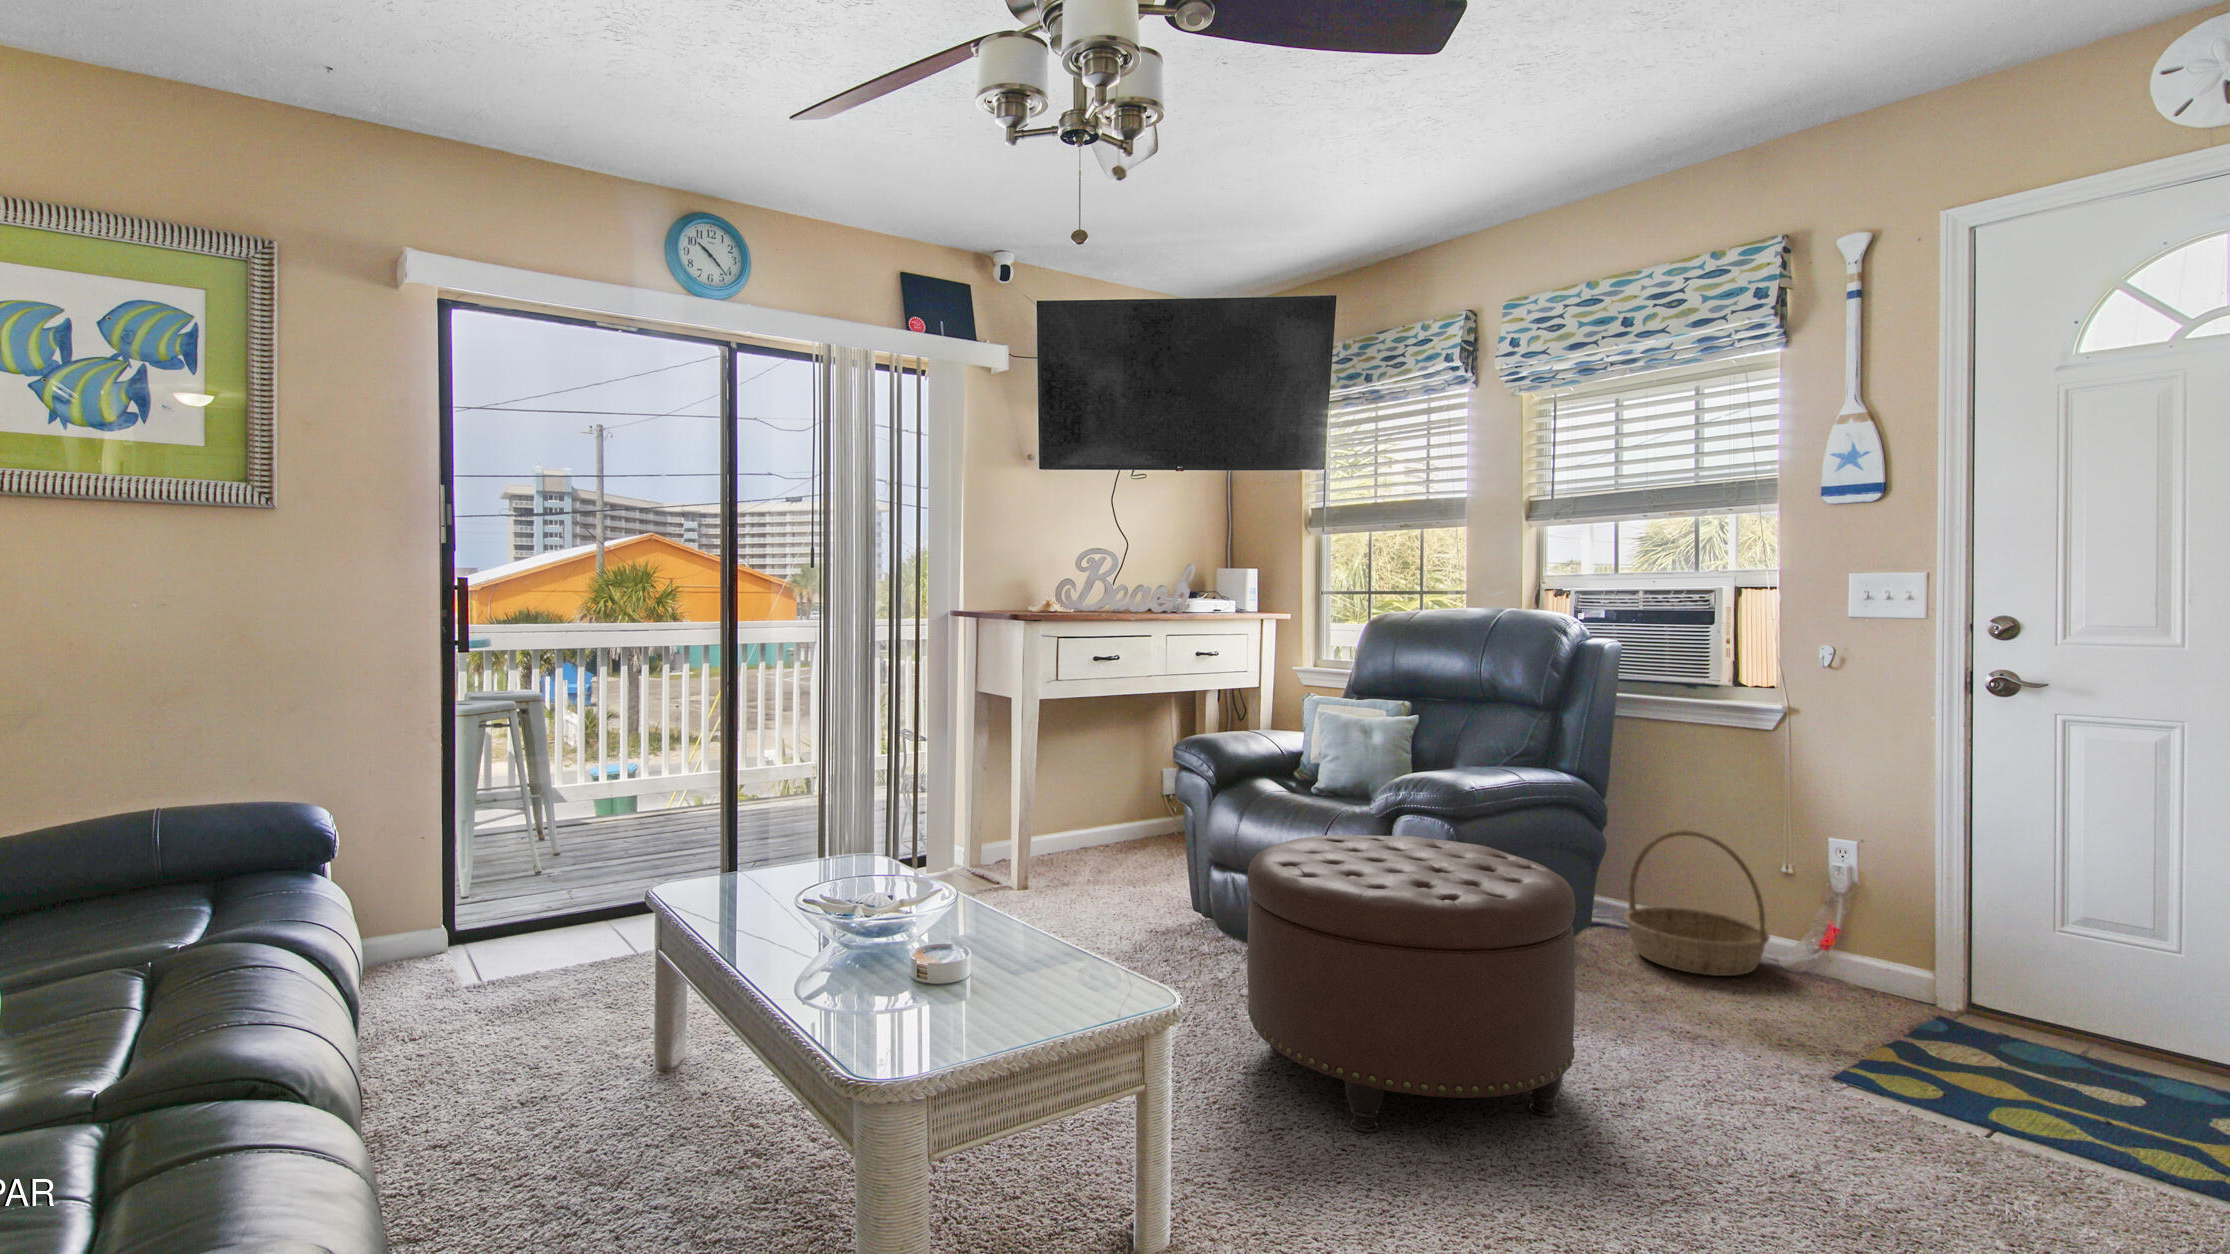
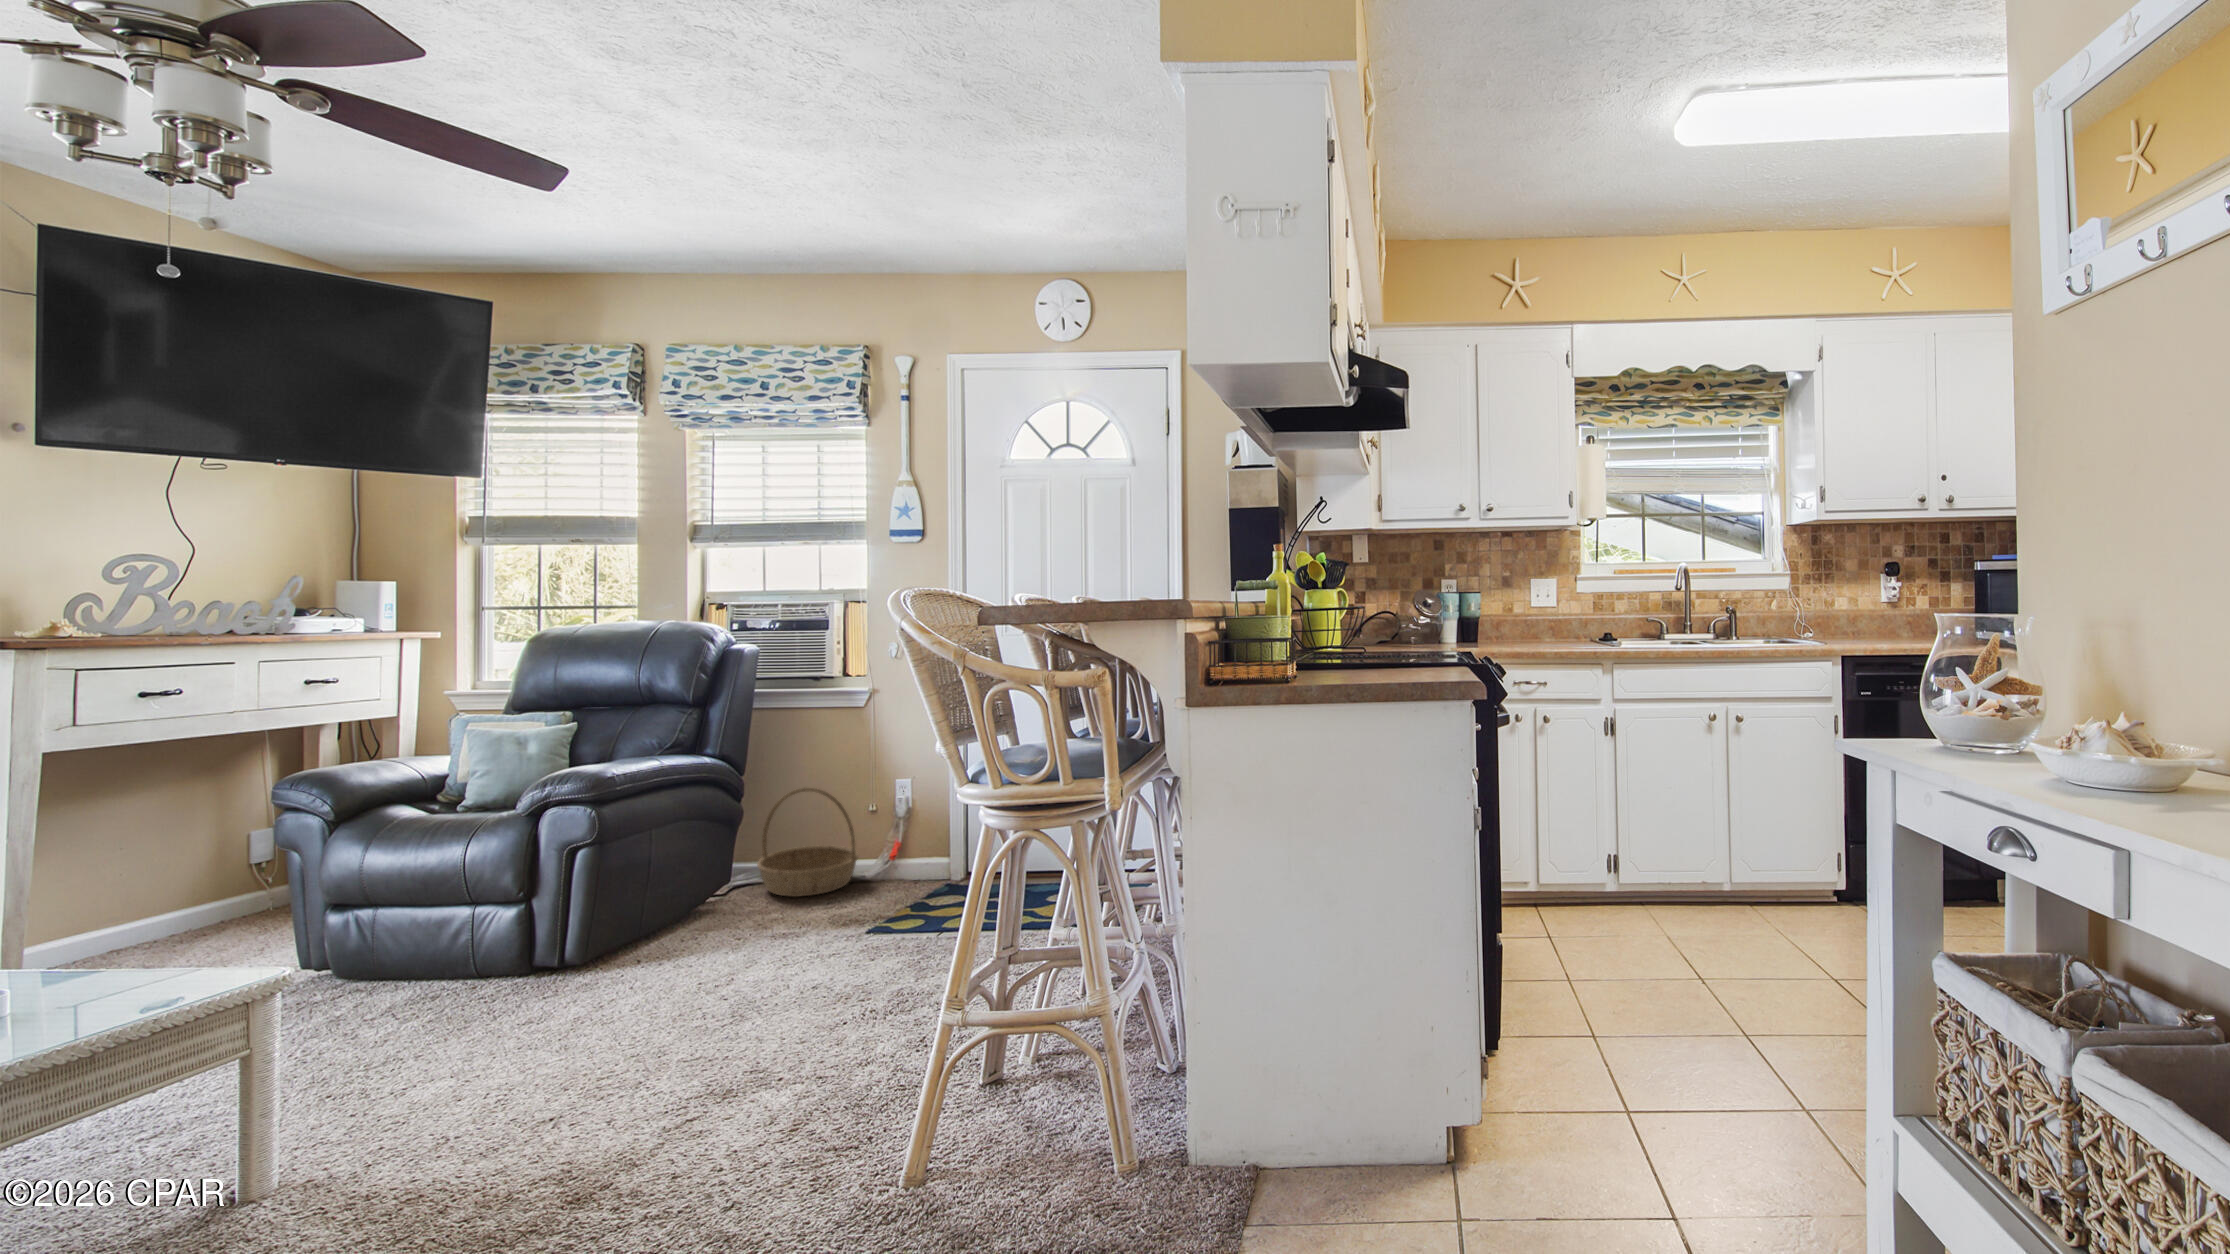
ottoman: present [1247,835,1575,1133] -> none [363,834,696,1121]

